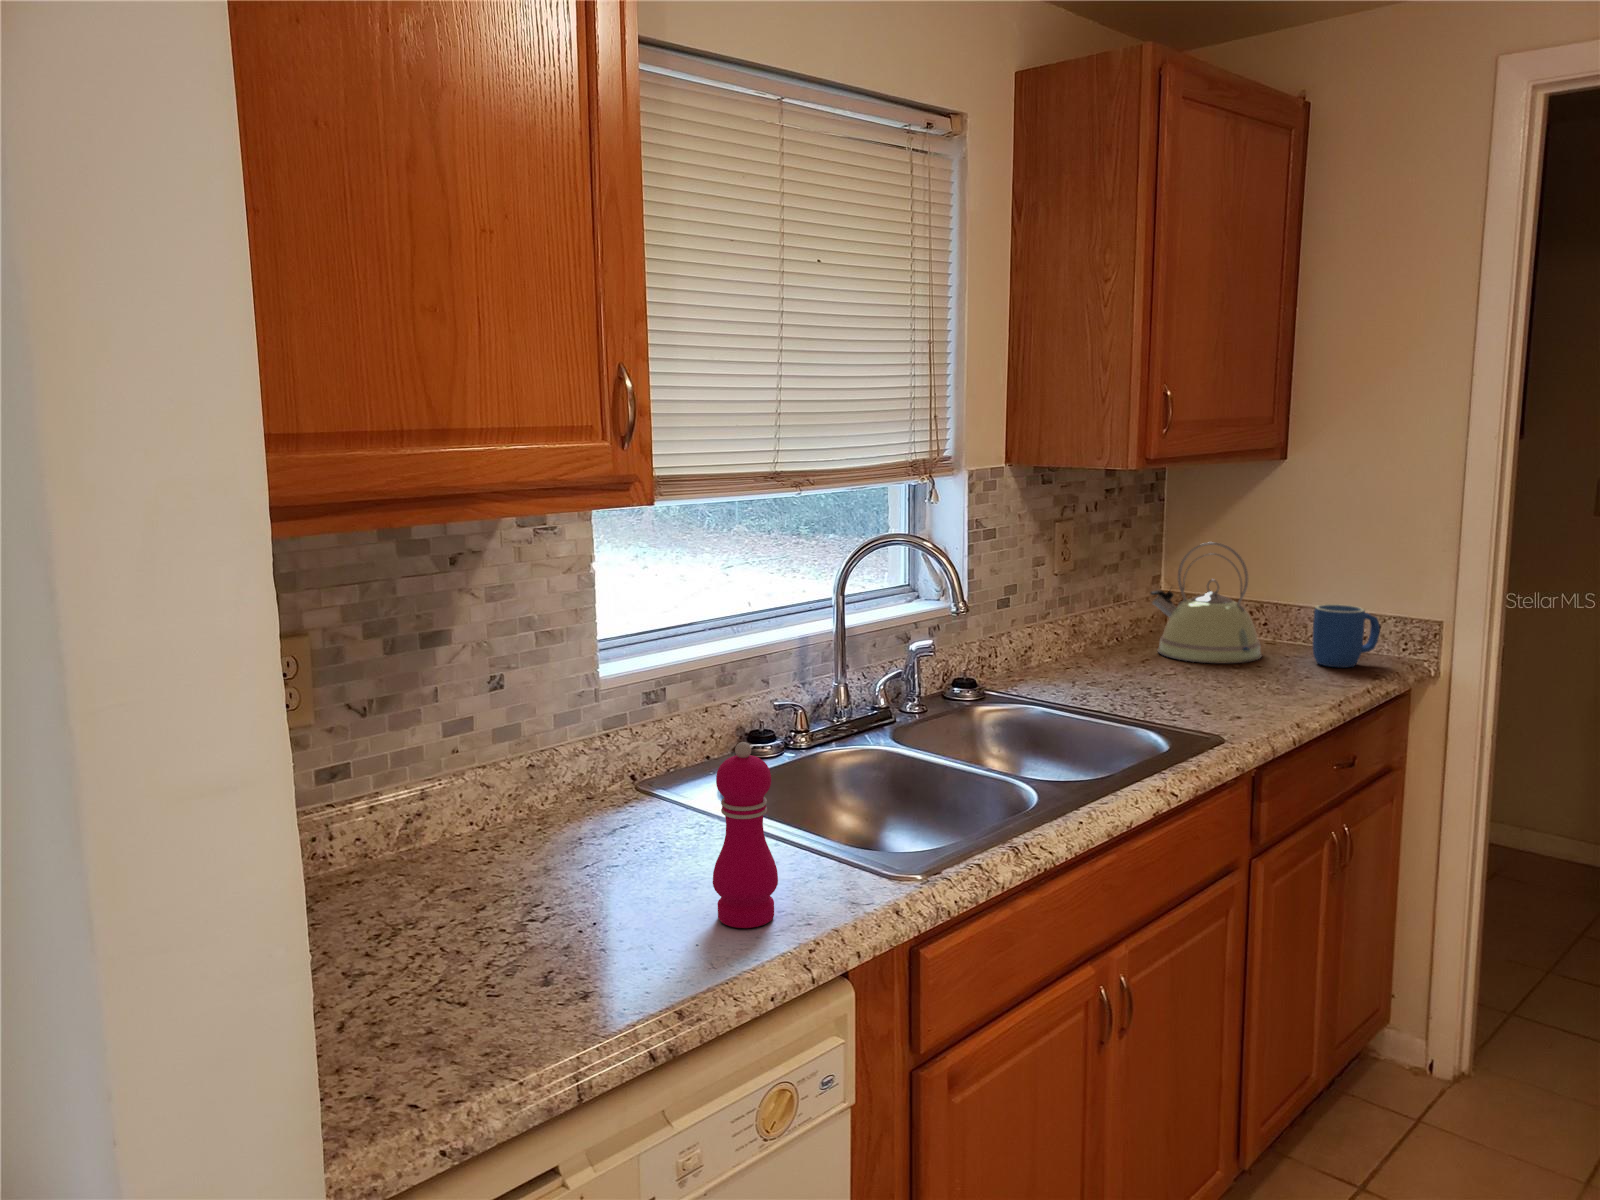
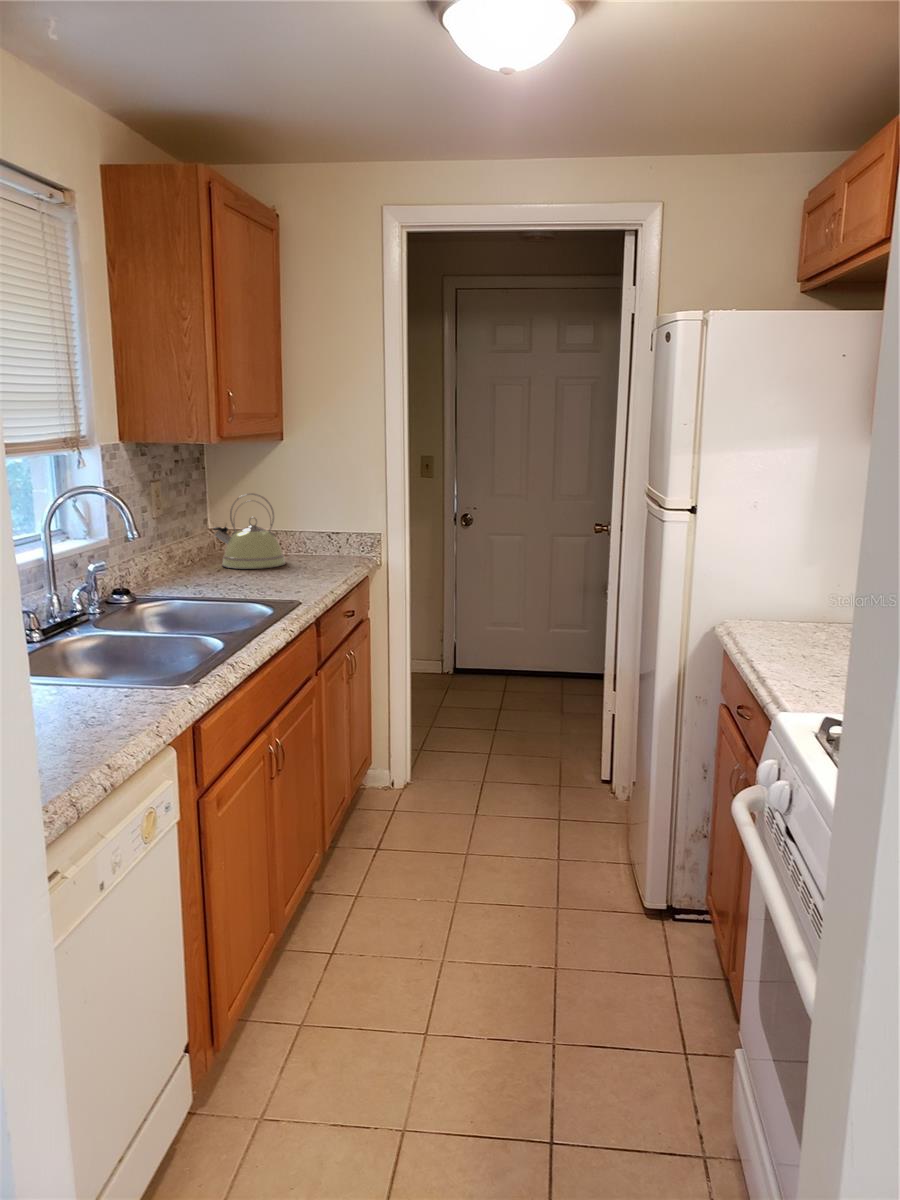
mug: present [1313,604,1380,667] -> none [315,527,350,563]
pepper mill: present [713,742,778,928] -> none [73,603,120,725]

